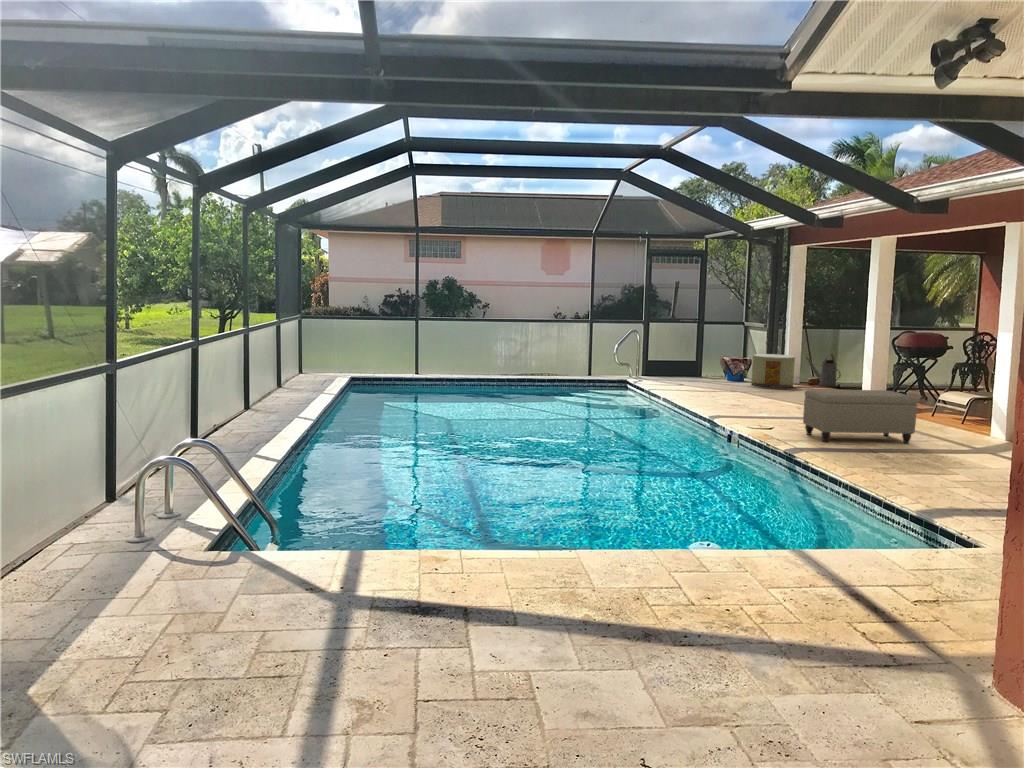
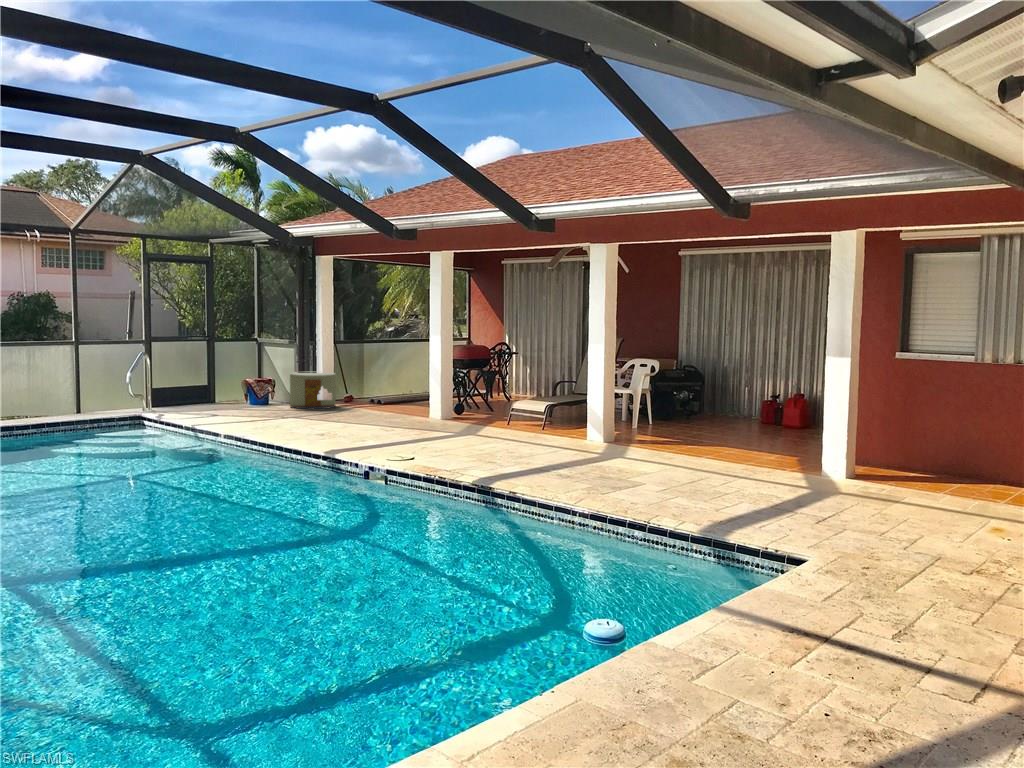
watering can: present [807,354,841,387] -> none [339,368,379,403]
ottoman: present [803,389,918,444] -> none [449,405,556,467]

